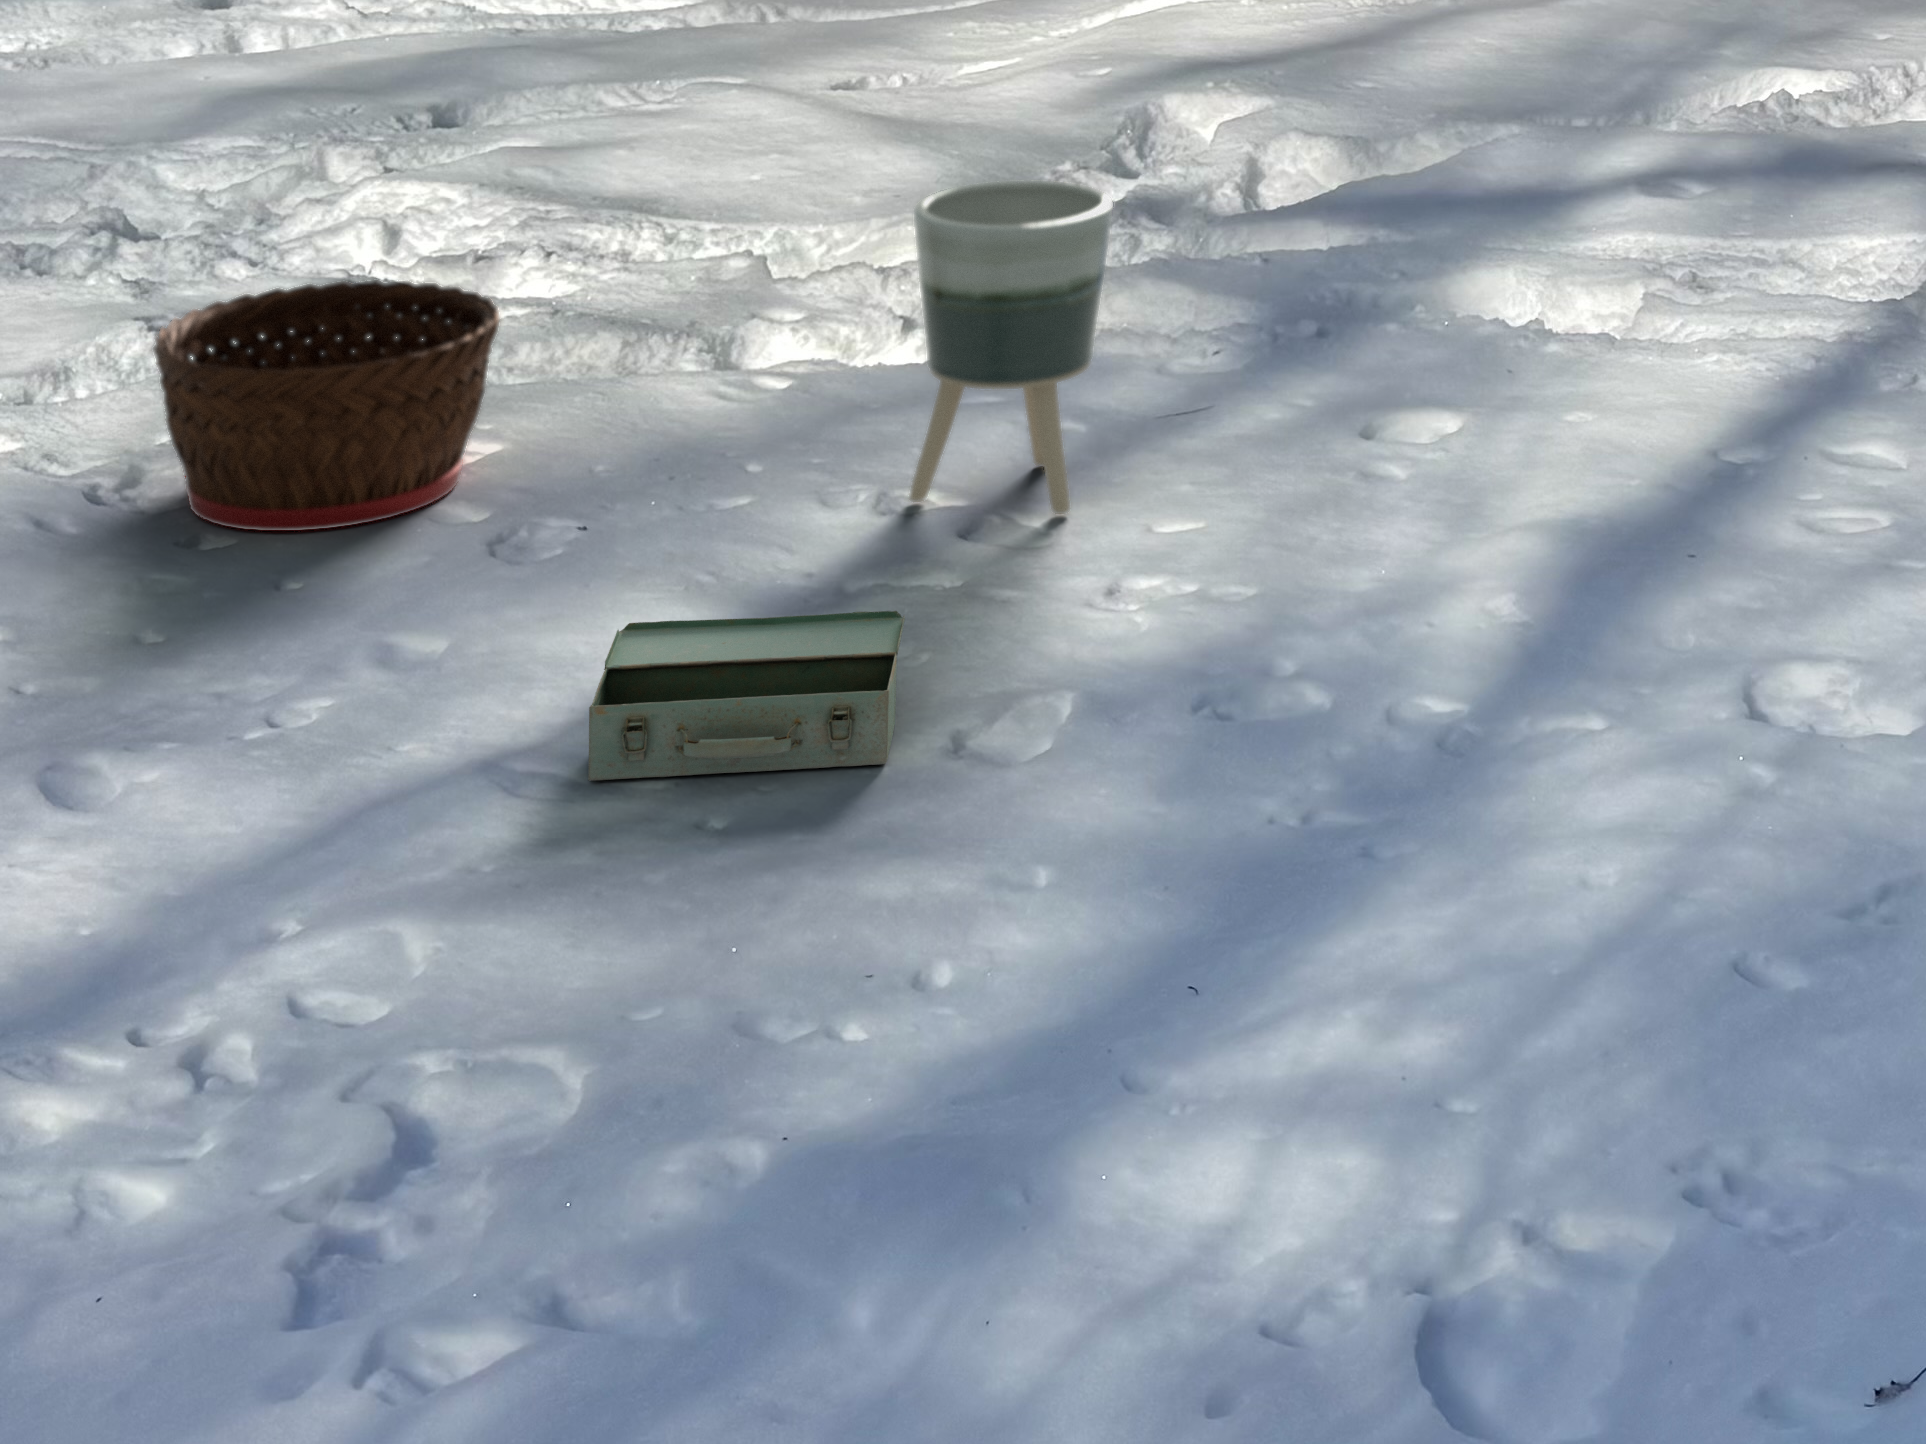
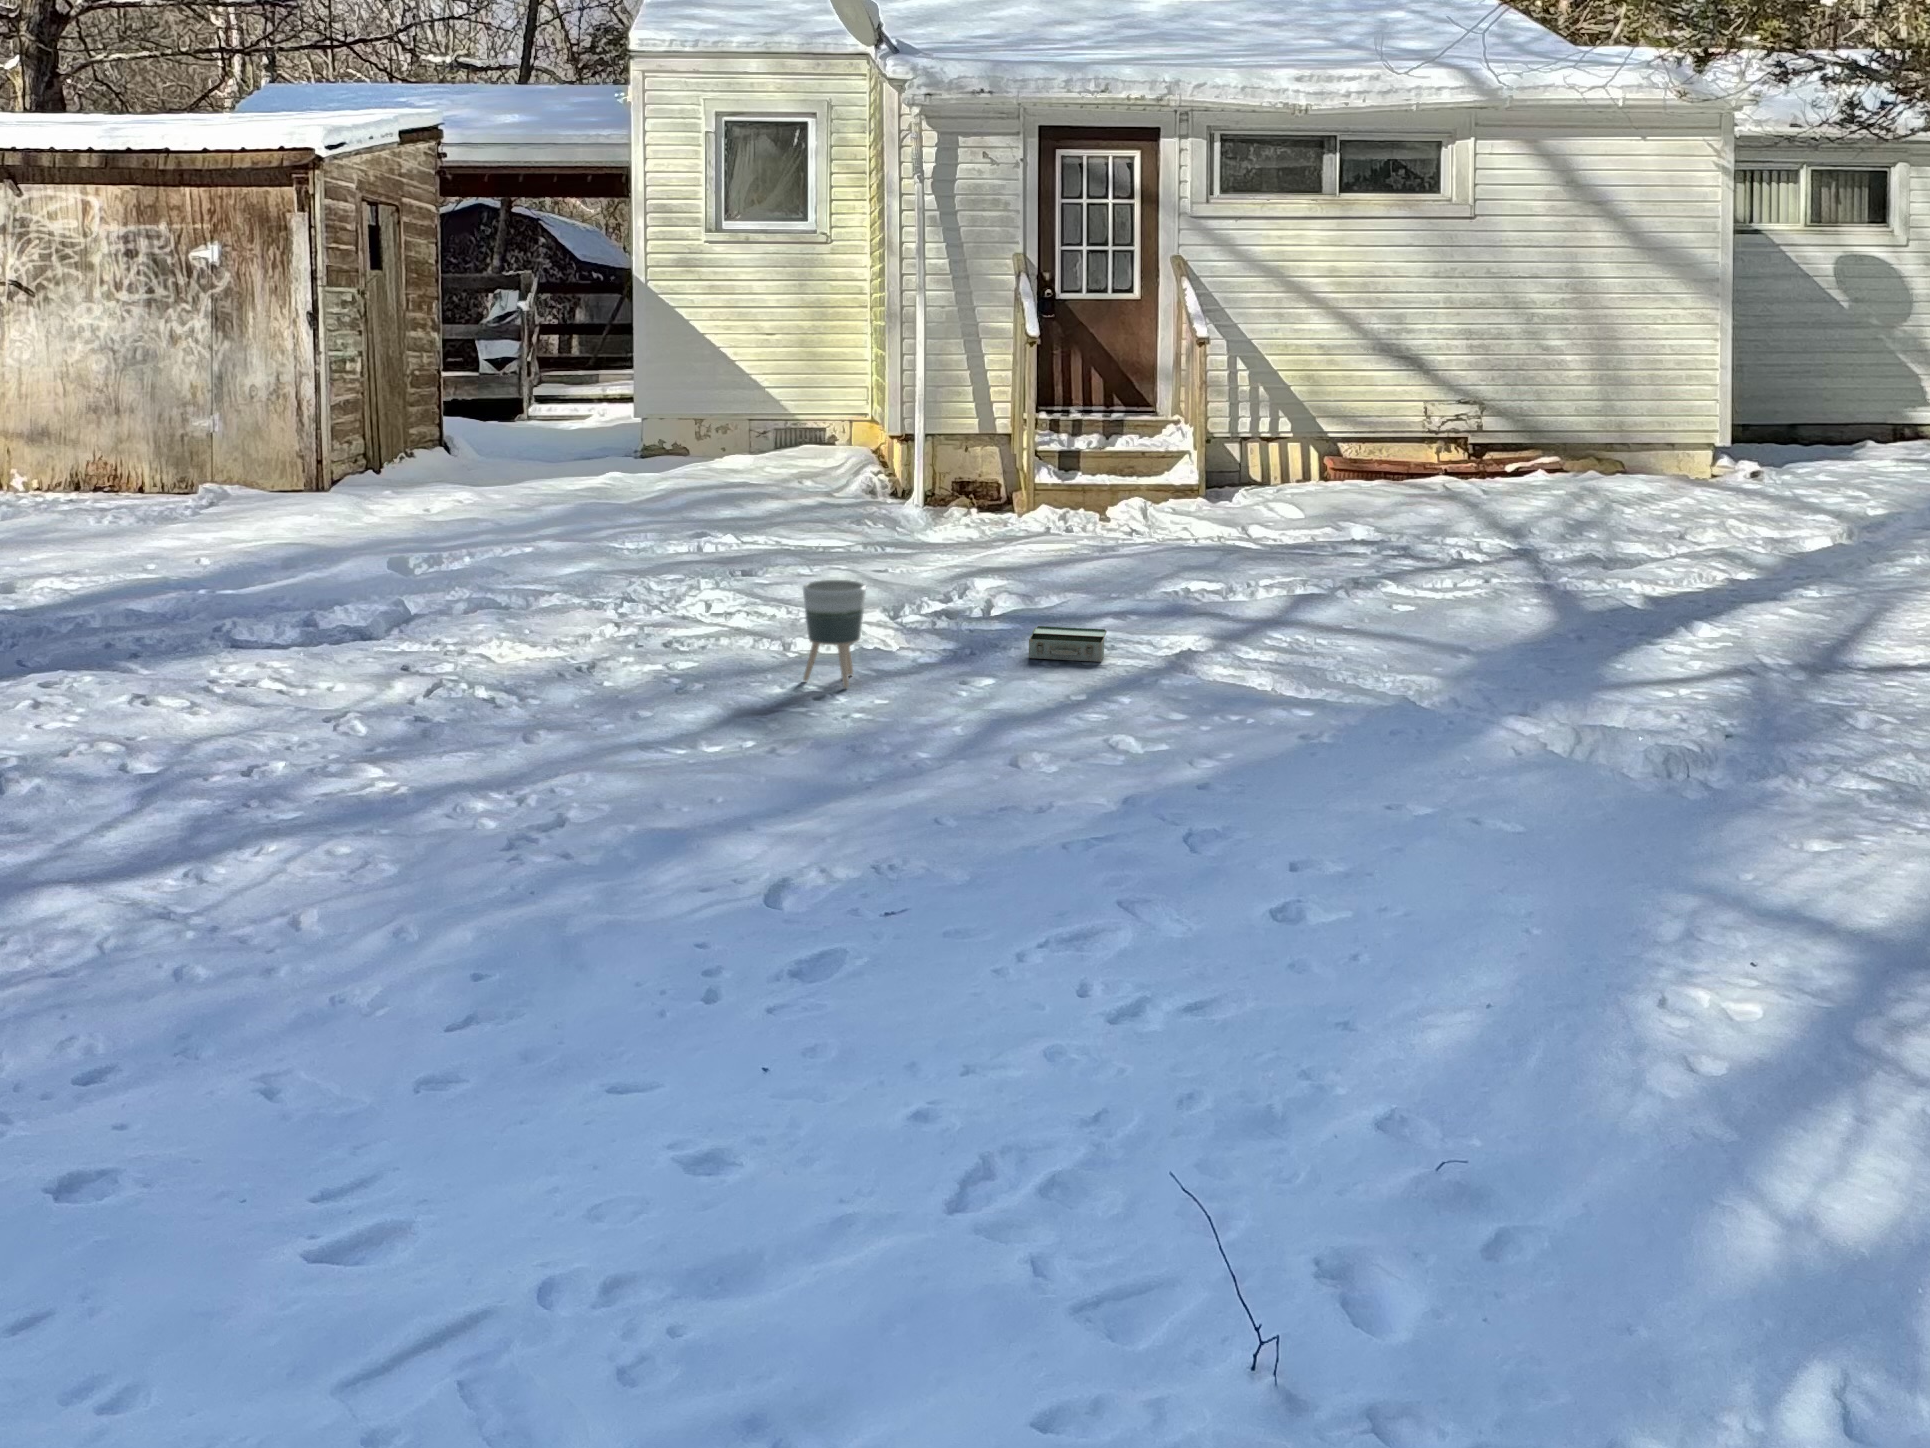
basket: present [153,280,499,531] -> none [592,601,692,672]
toolbox: present [588,611,905,780] -> present [1029,626,1107,662]

